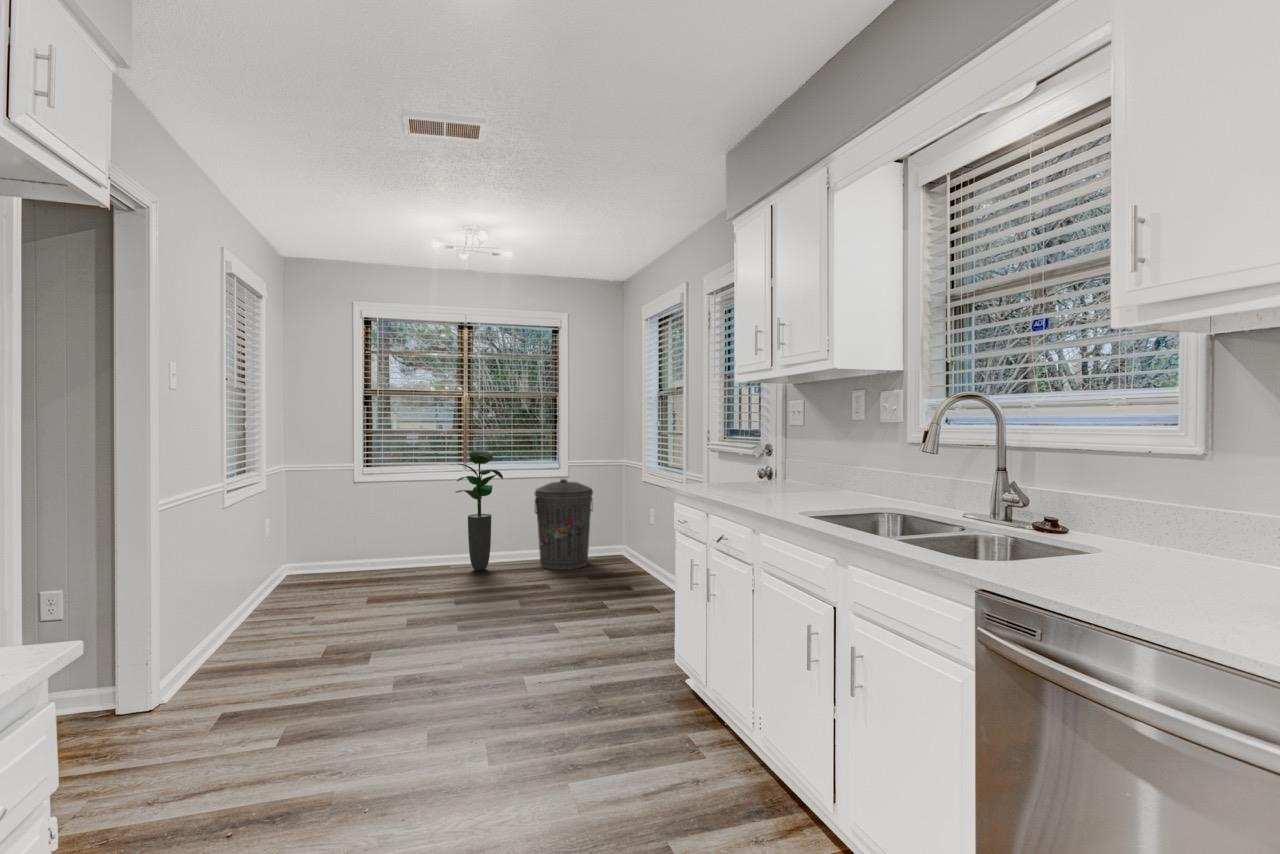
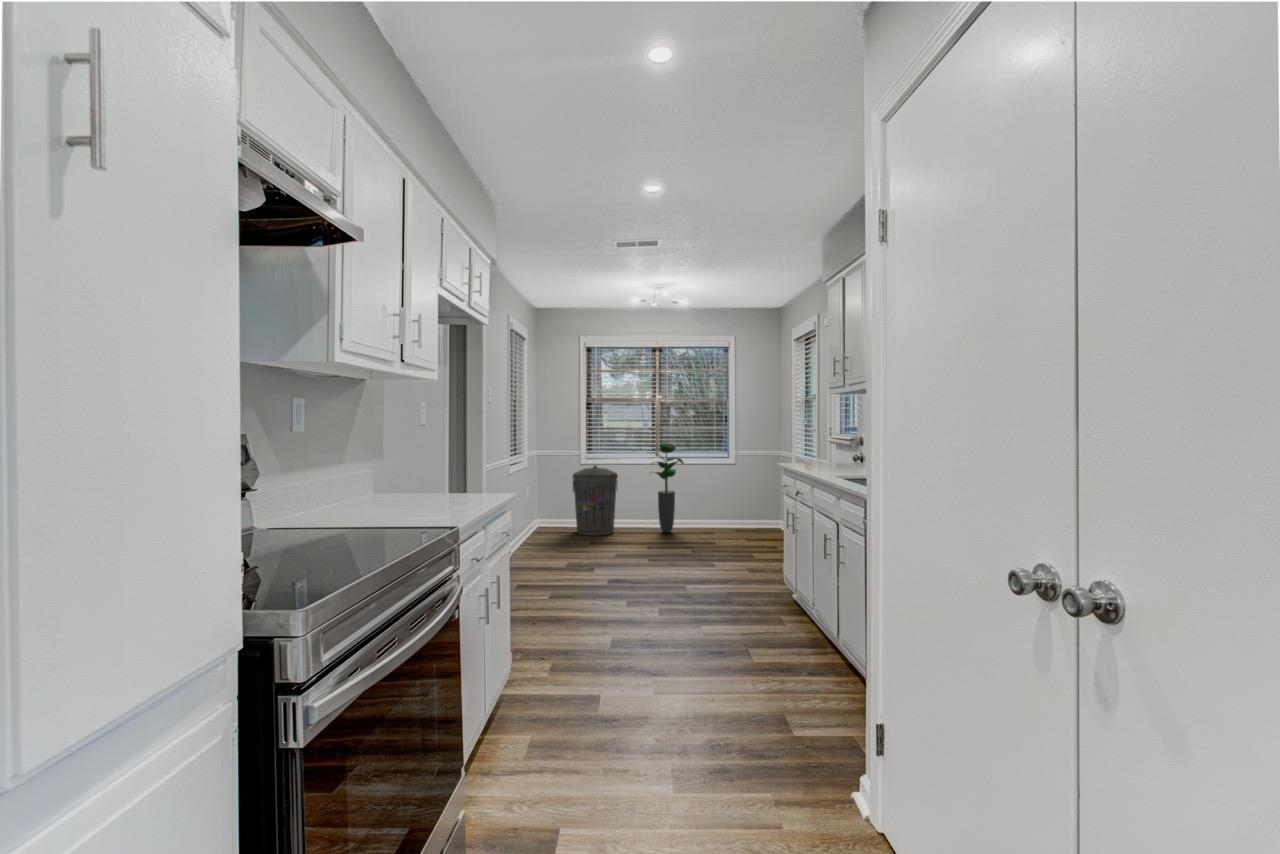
trash can: present [535,479,593,570] -> present [572,465,618,536]

